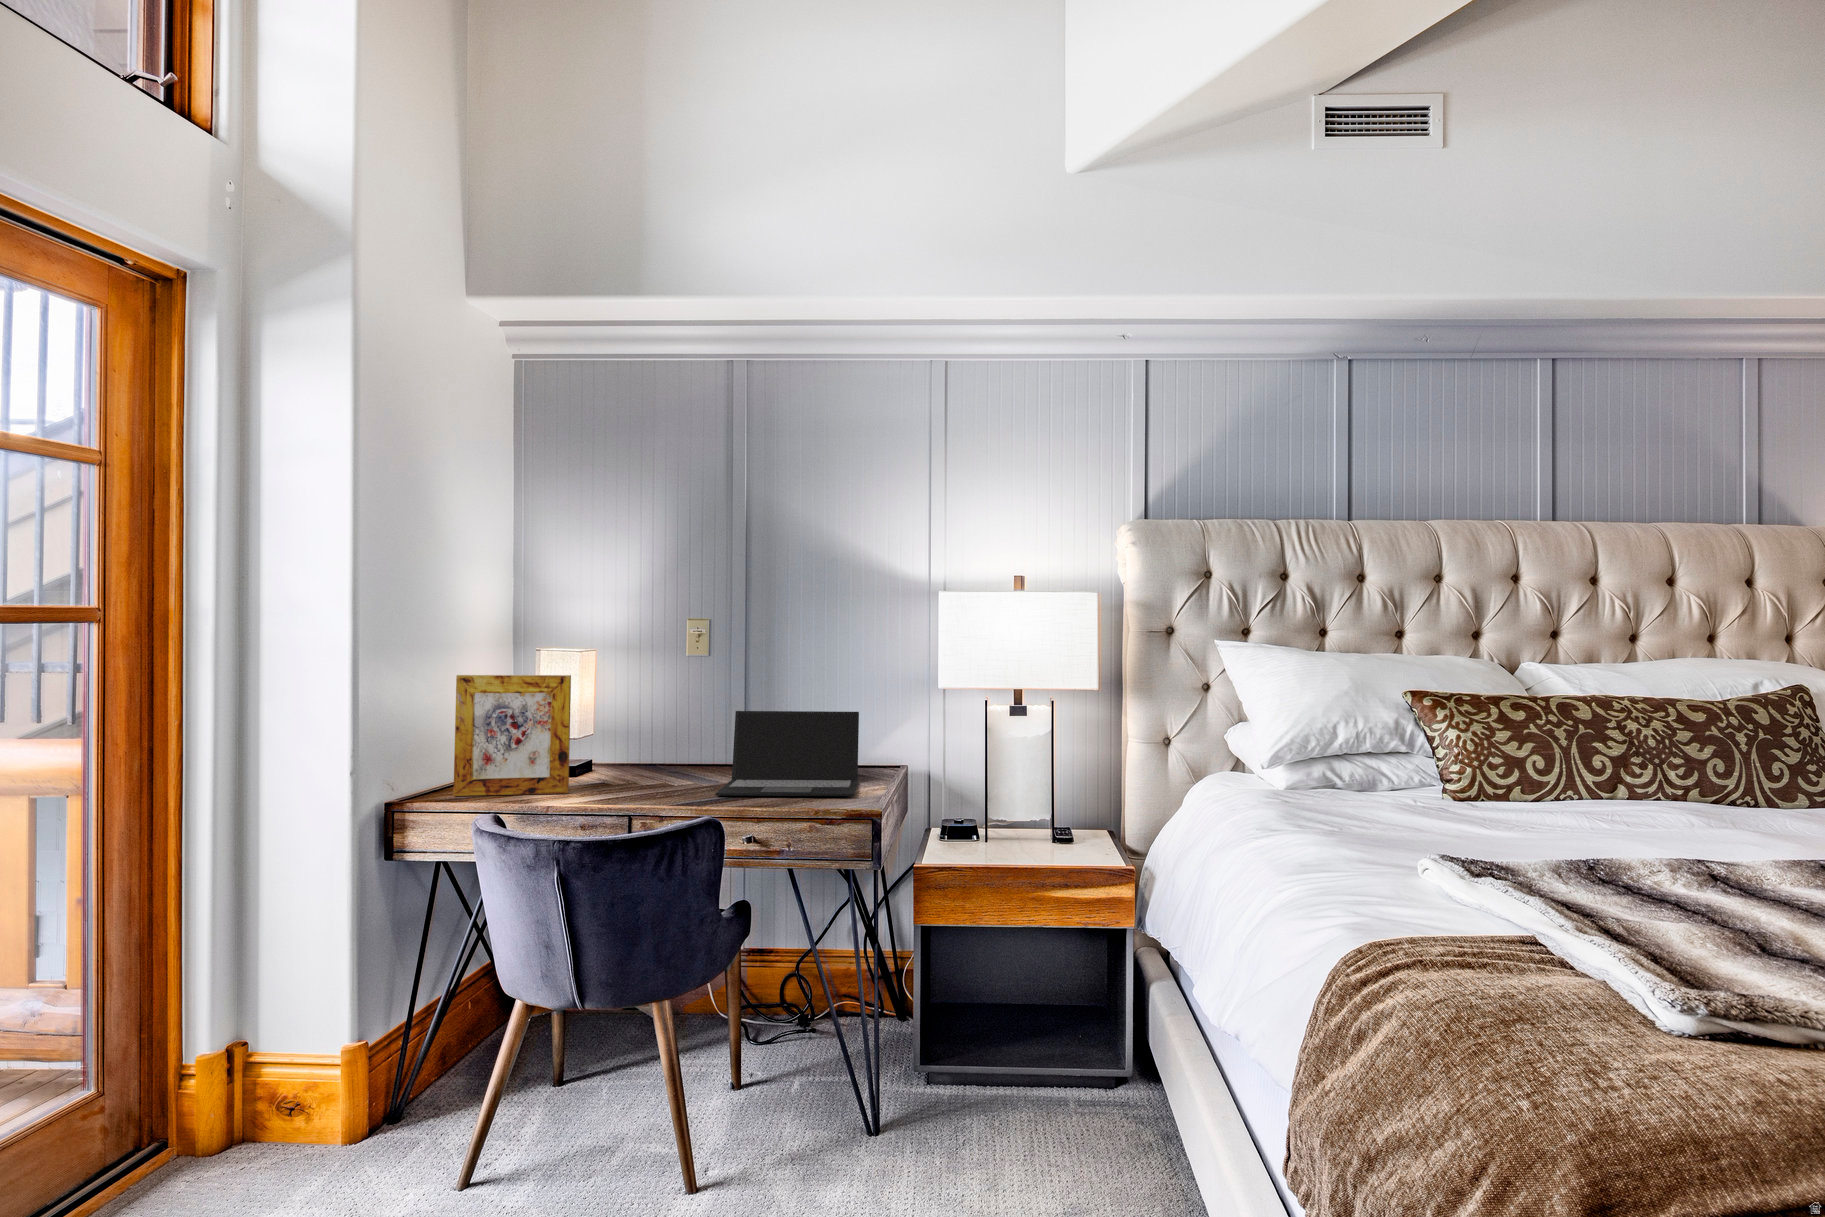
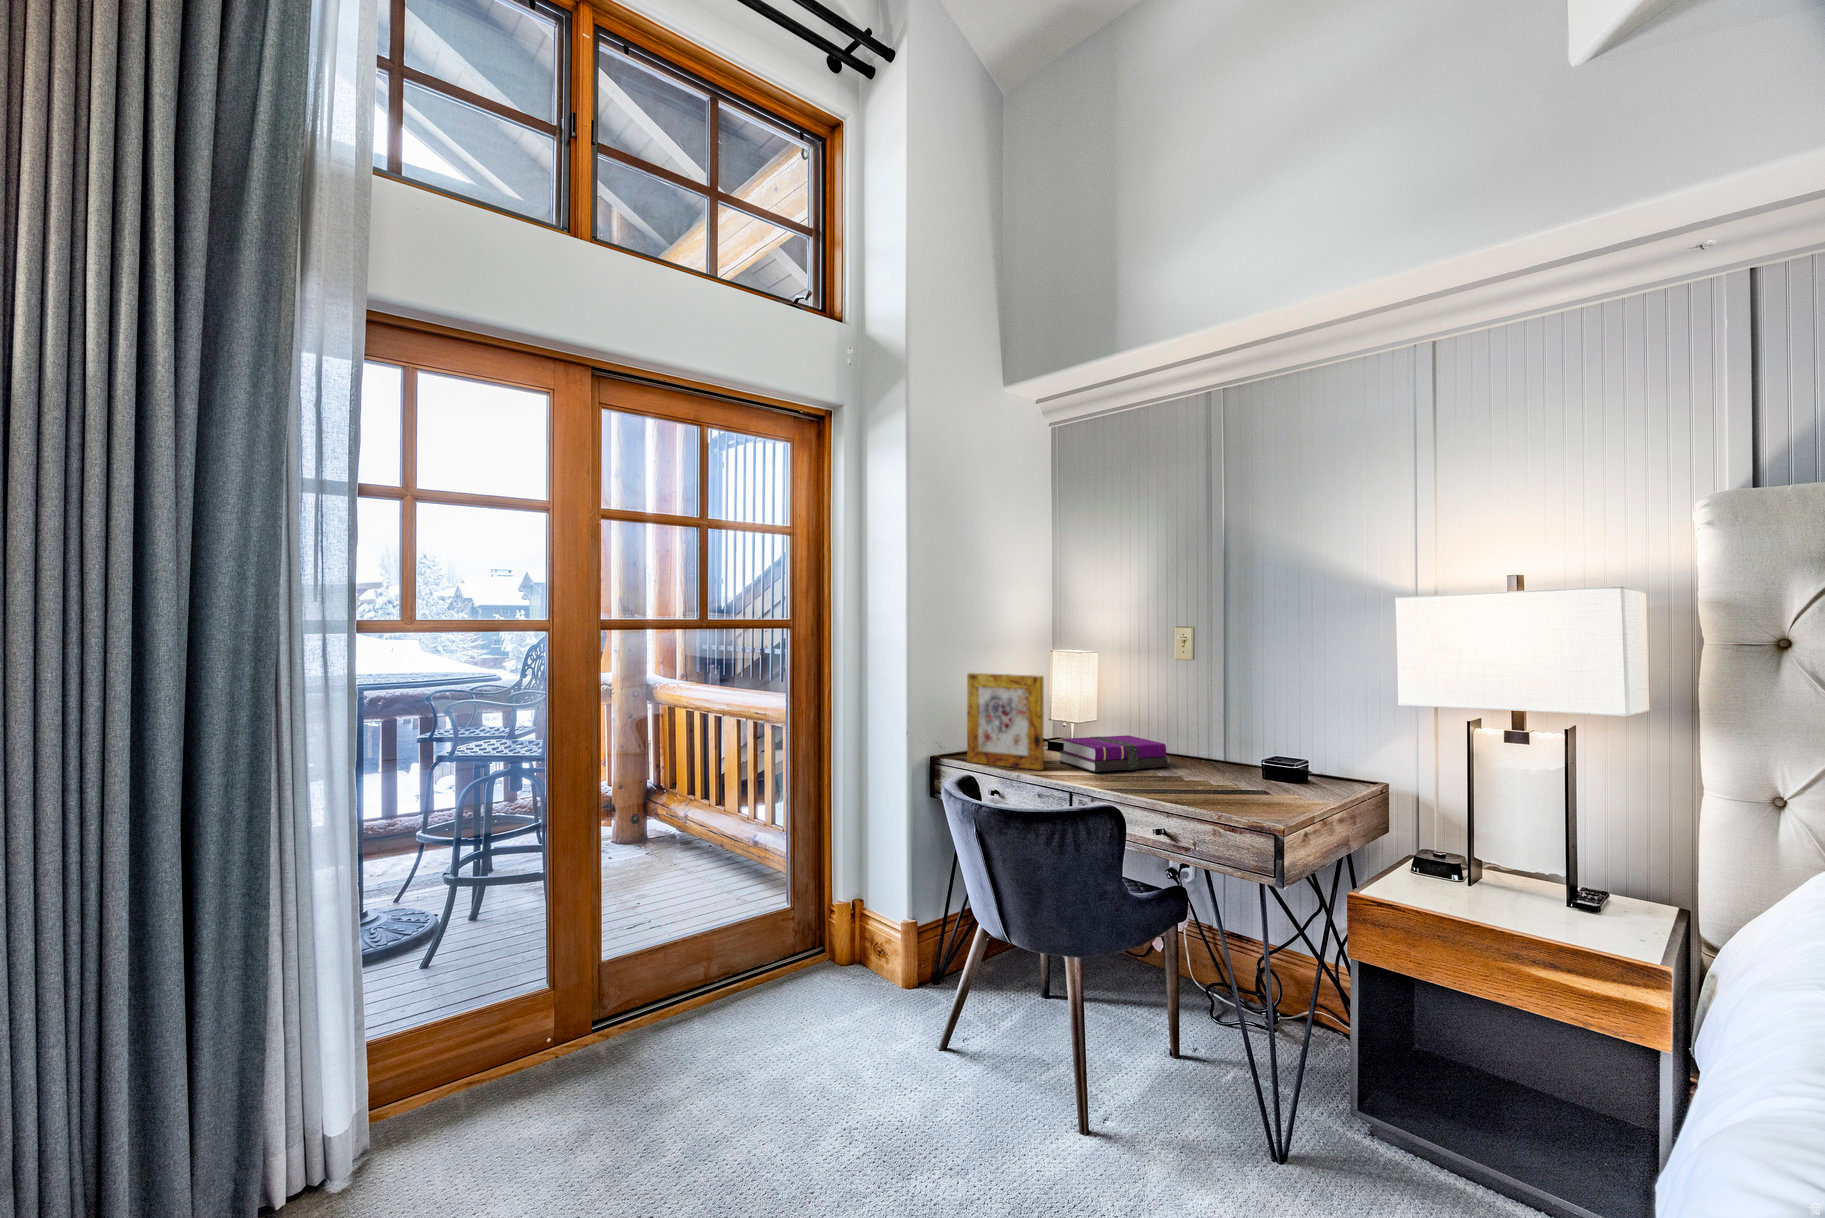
laptop: present [715,711,859,796] -> none [1148,713,1314,810]
notebook: none [573,745,703,787] -> present [1059,735,1170,772]

